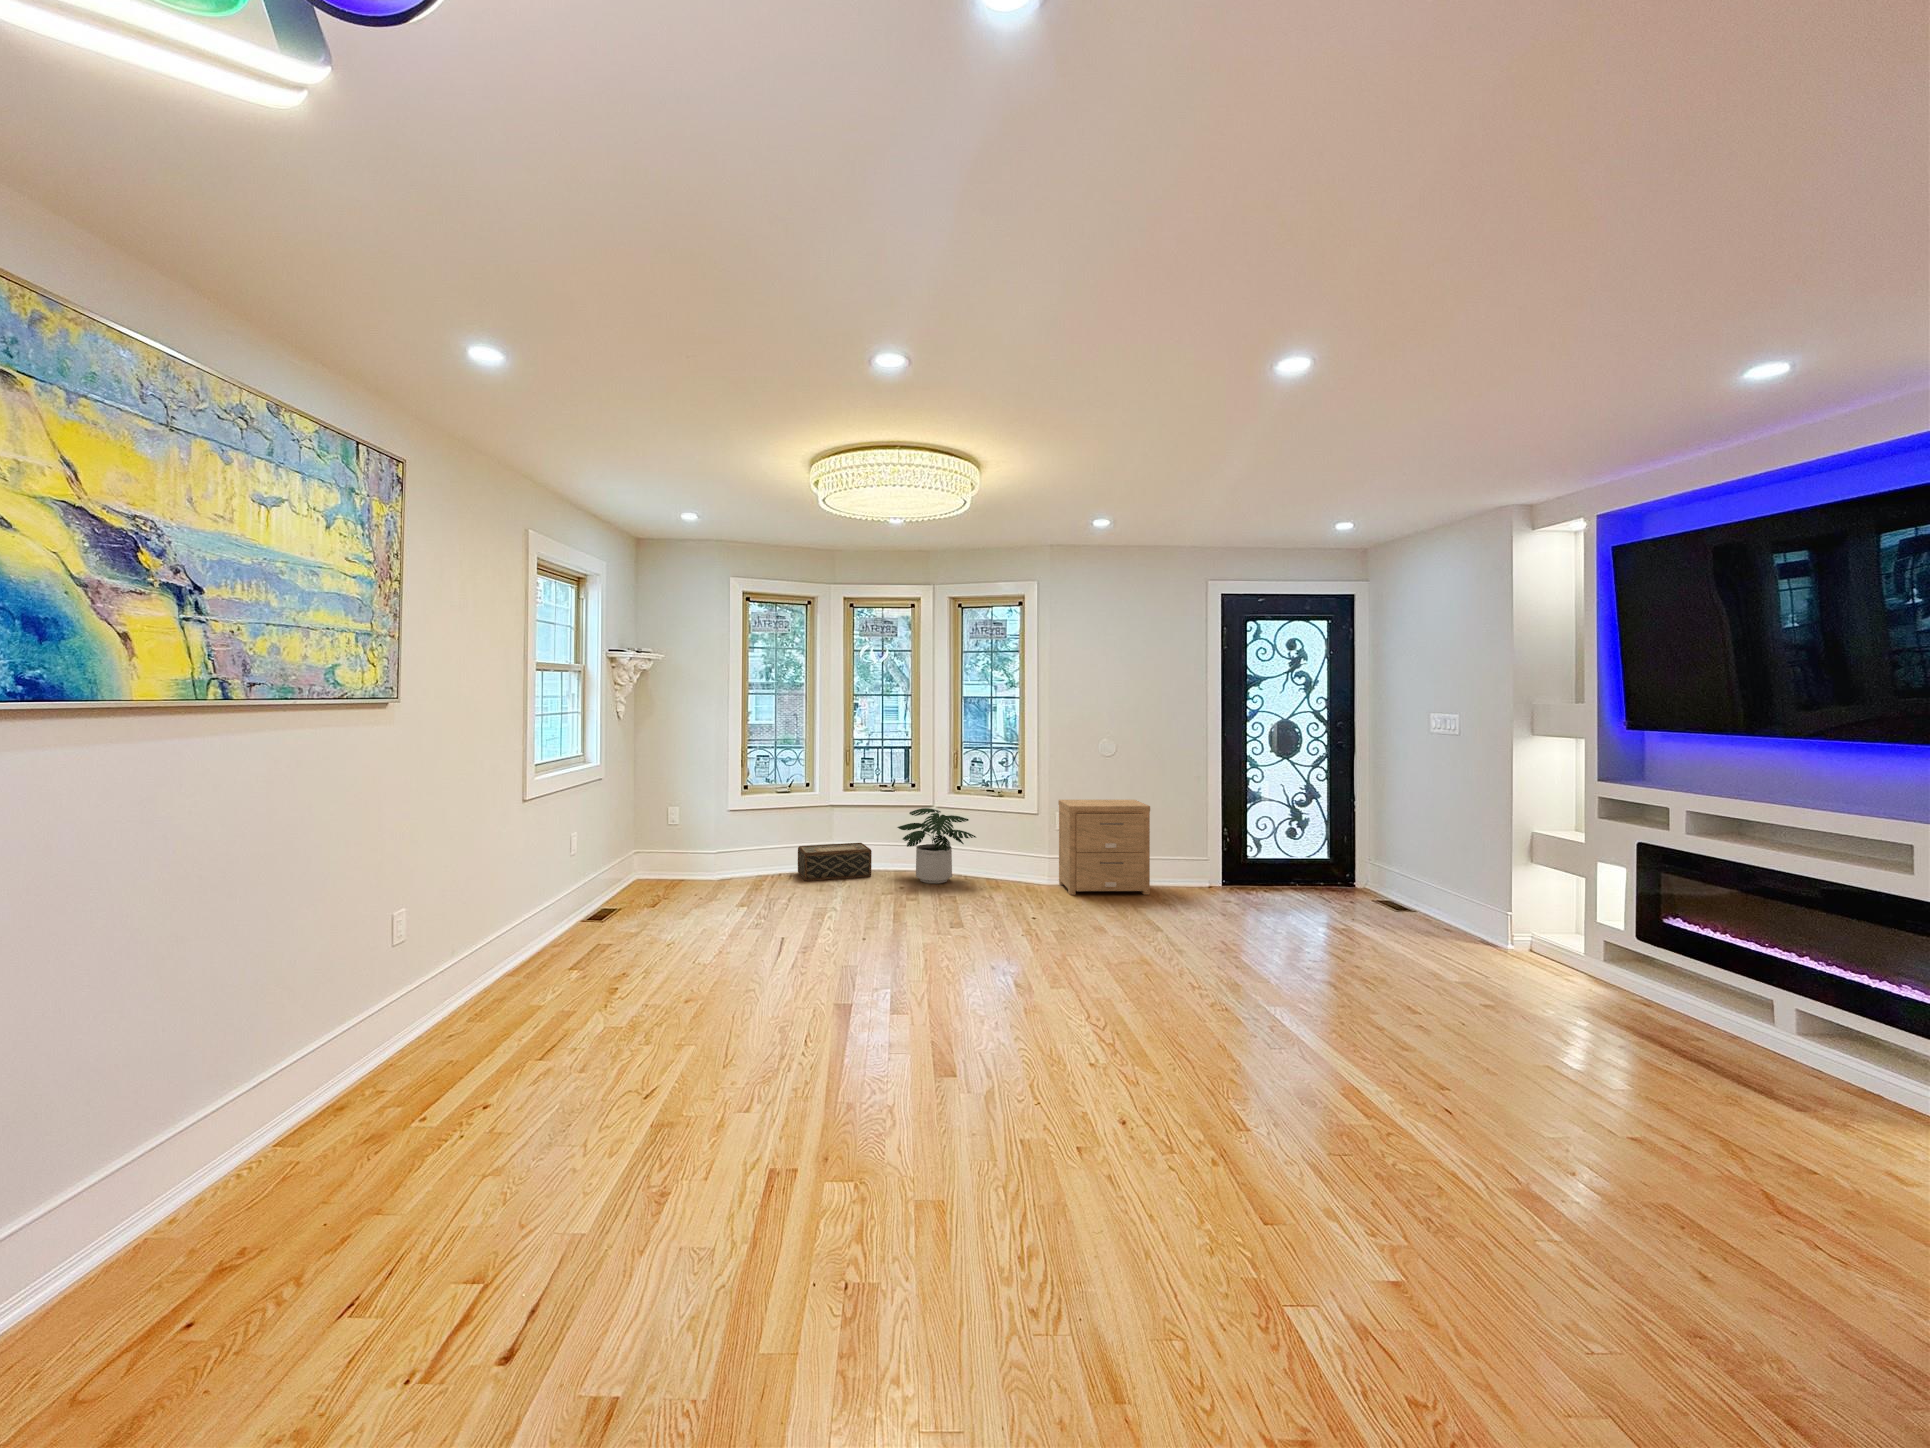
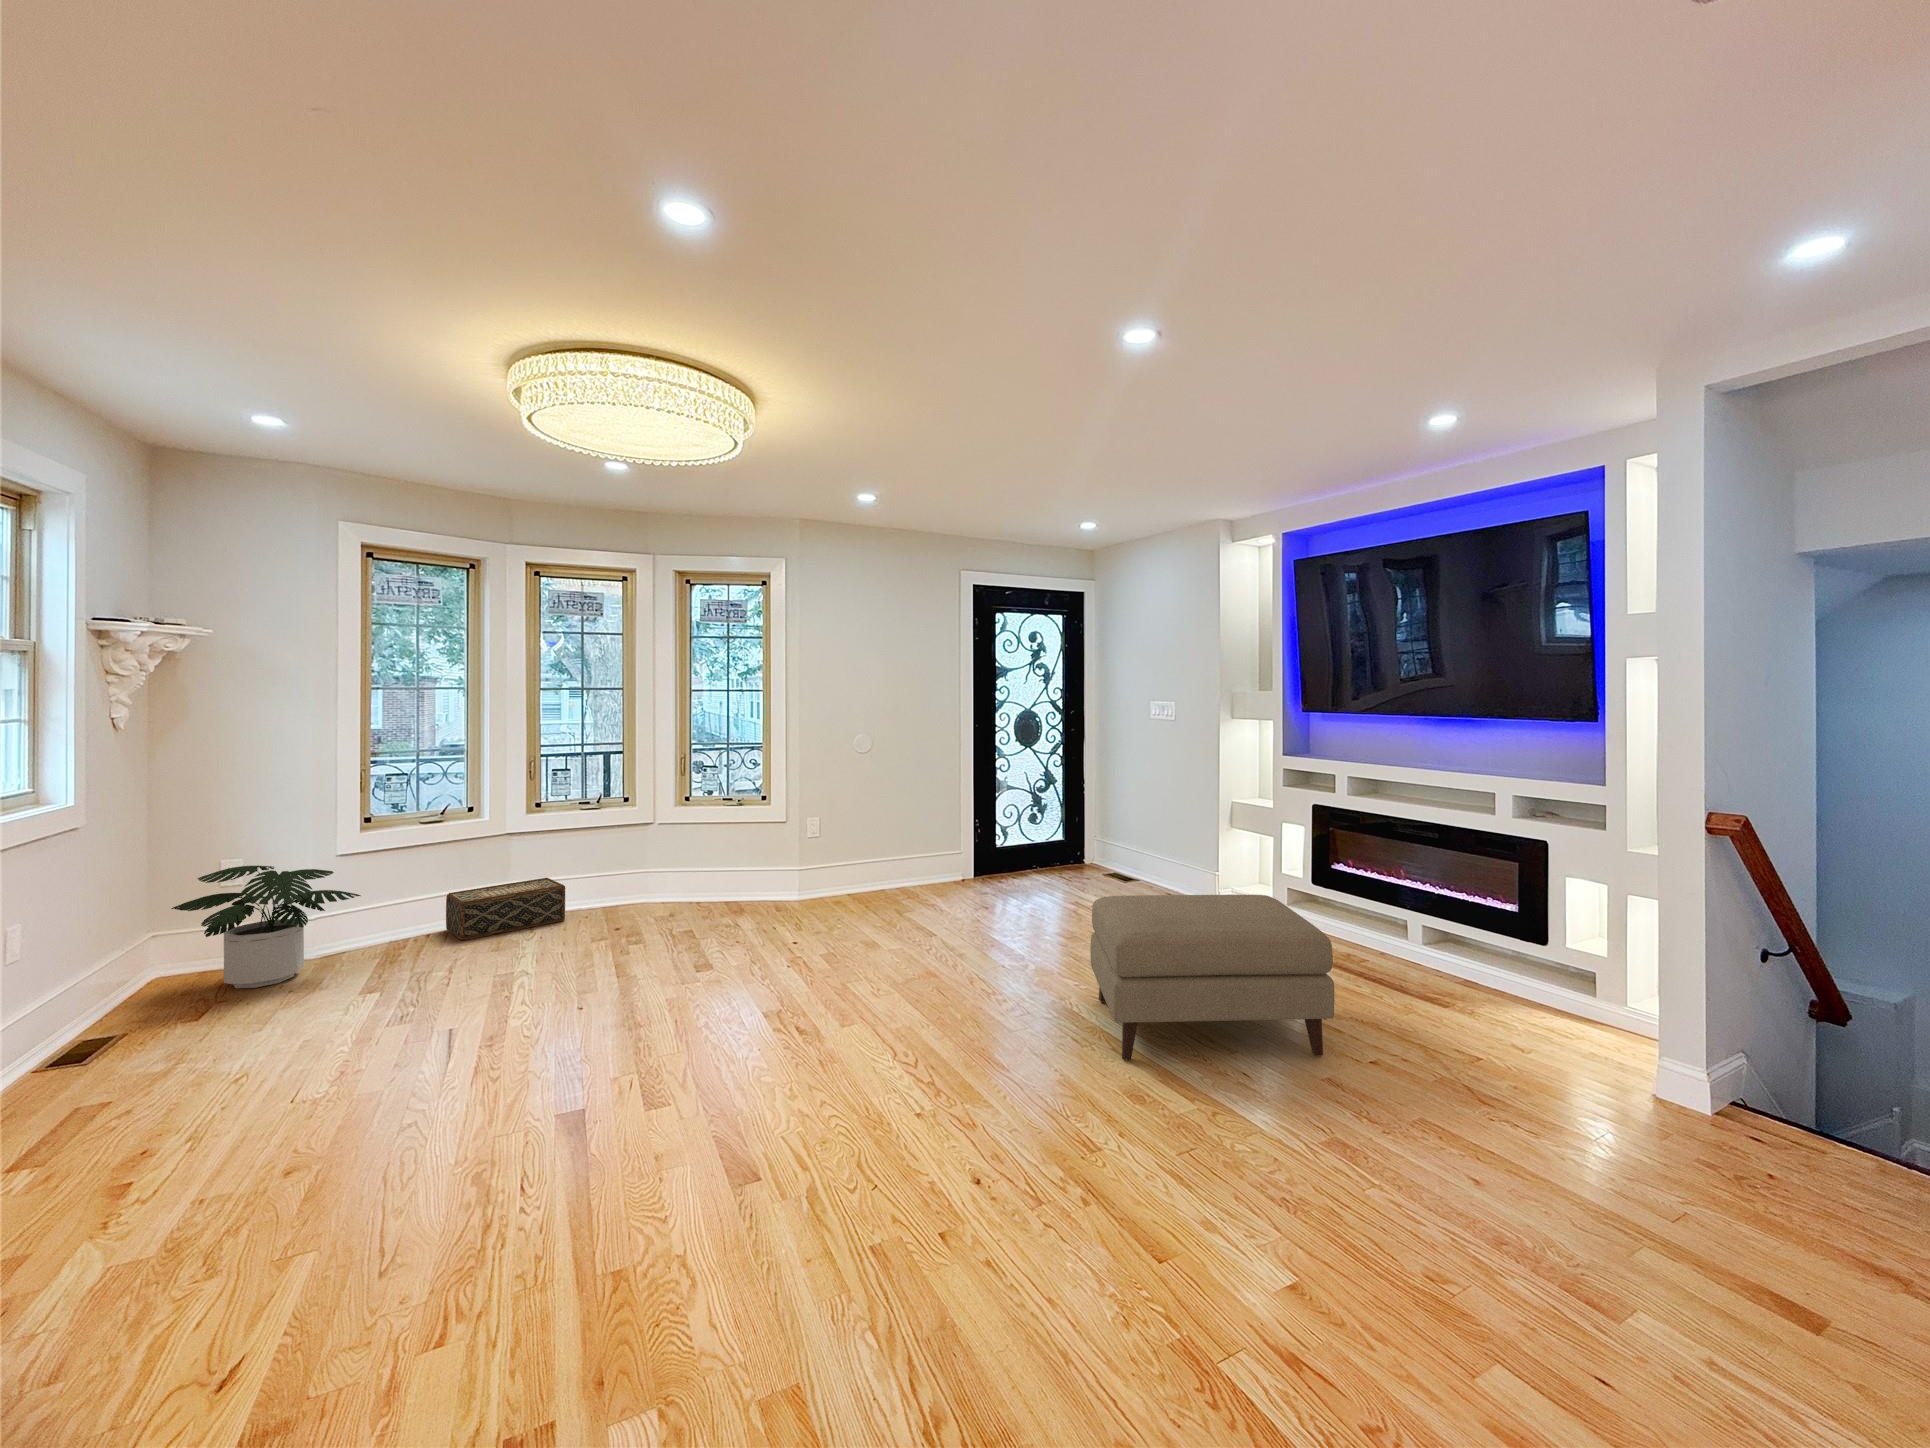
side table: present [1058,800,1150,895] -> none [811,797,912,909]
potted plant: present [898,808,976,883] -> present [171,866,361,988]
ottoman: none [1294,909,1579,1117] -> present [1090,895,1334,1061]

